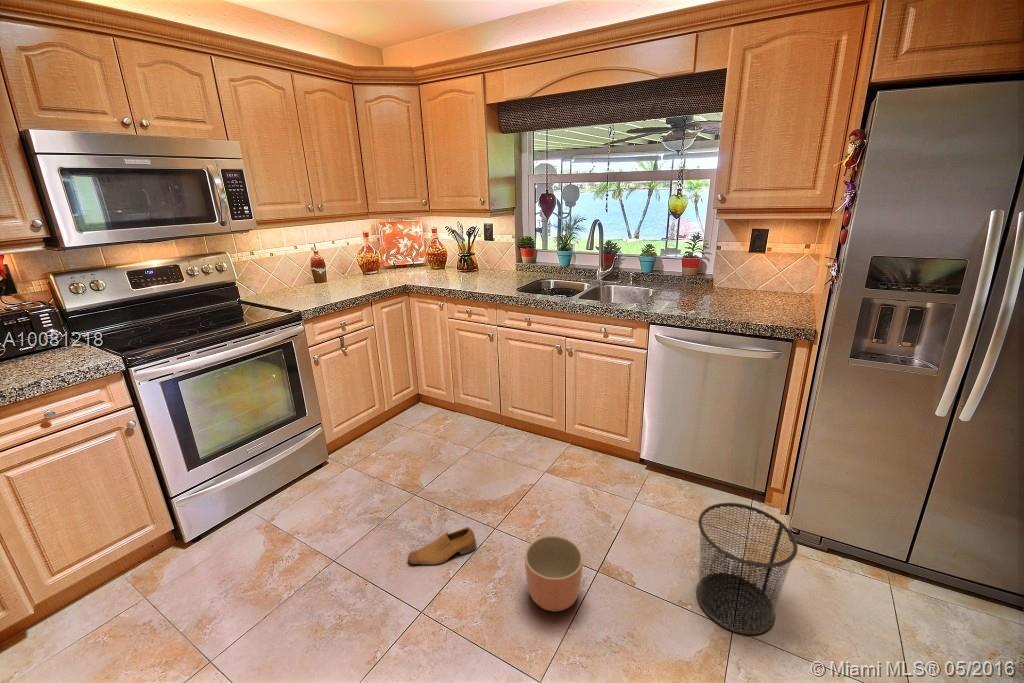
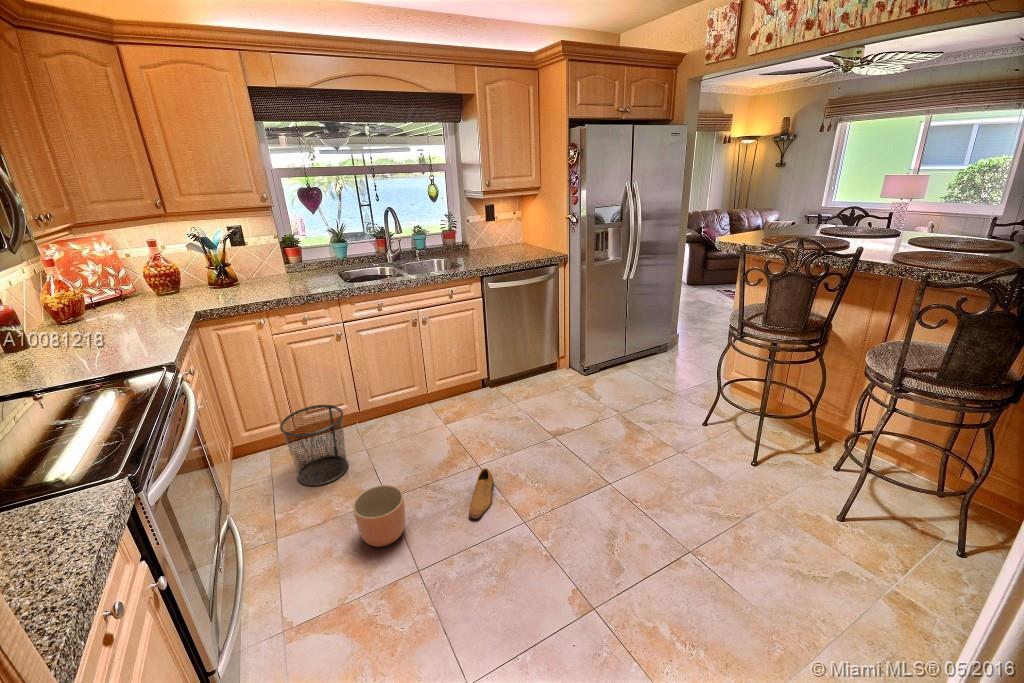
waste bin: present [696,503,798,634] -> present [280,405,348,486]
planter: present [525,535,583,612] -> present [353,485,405,547]

